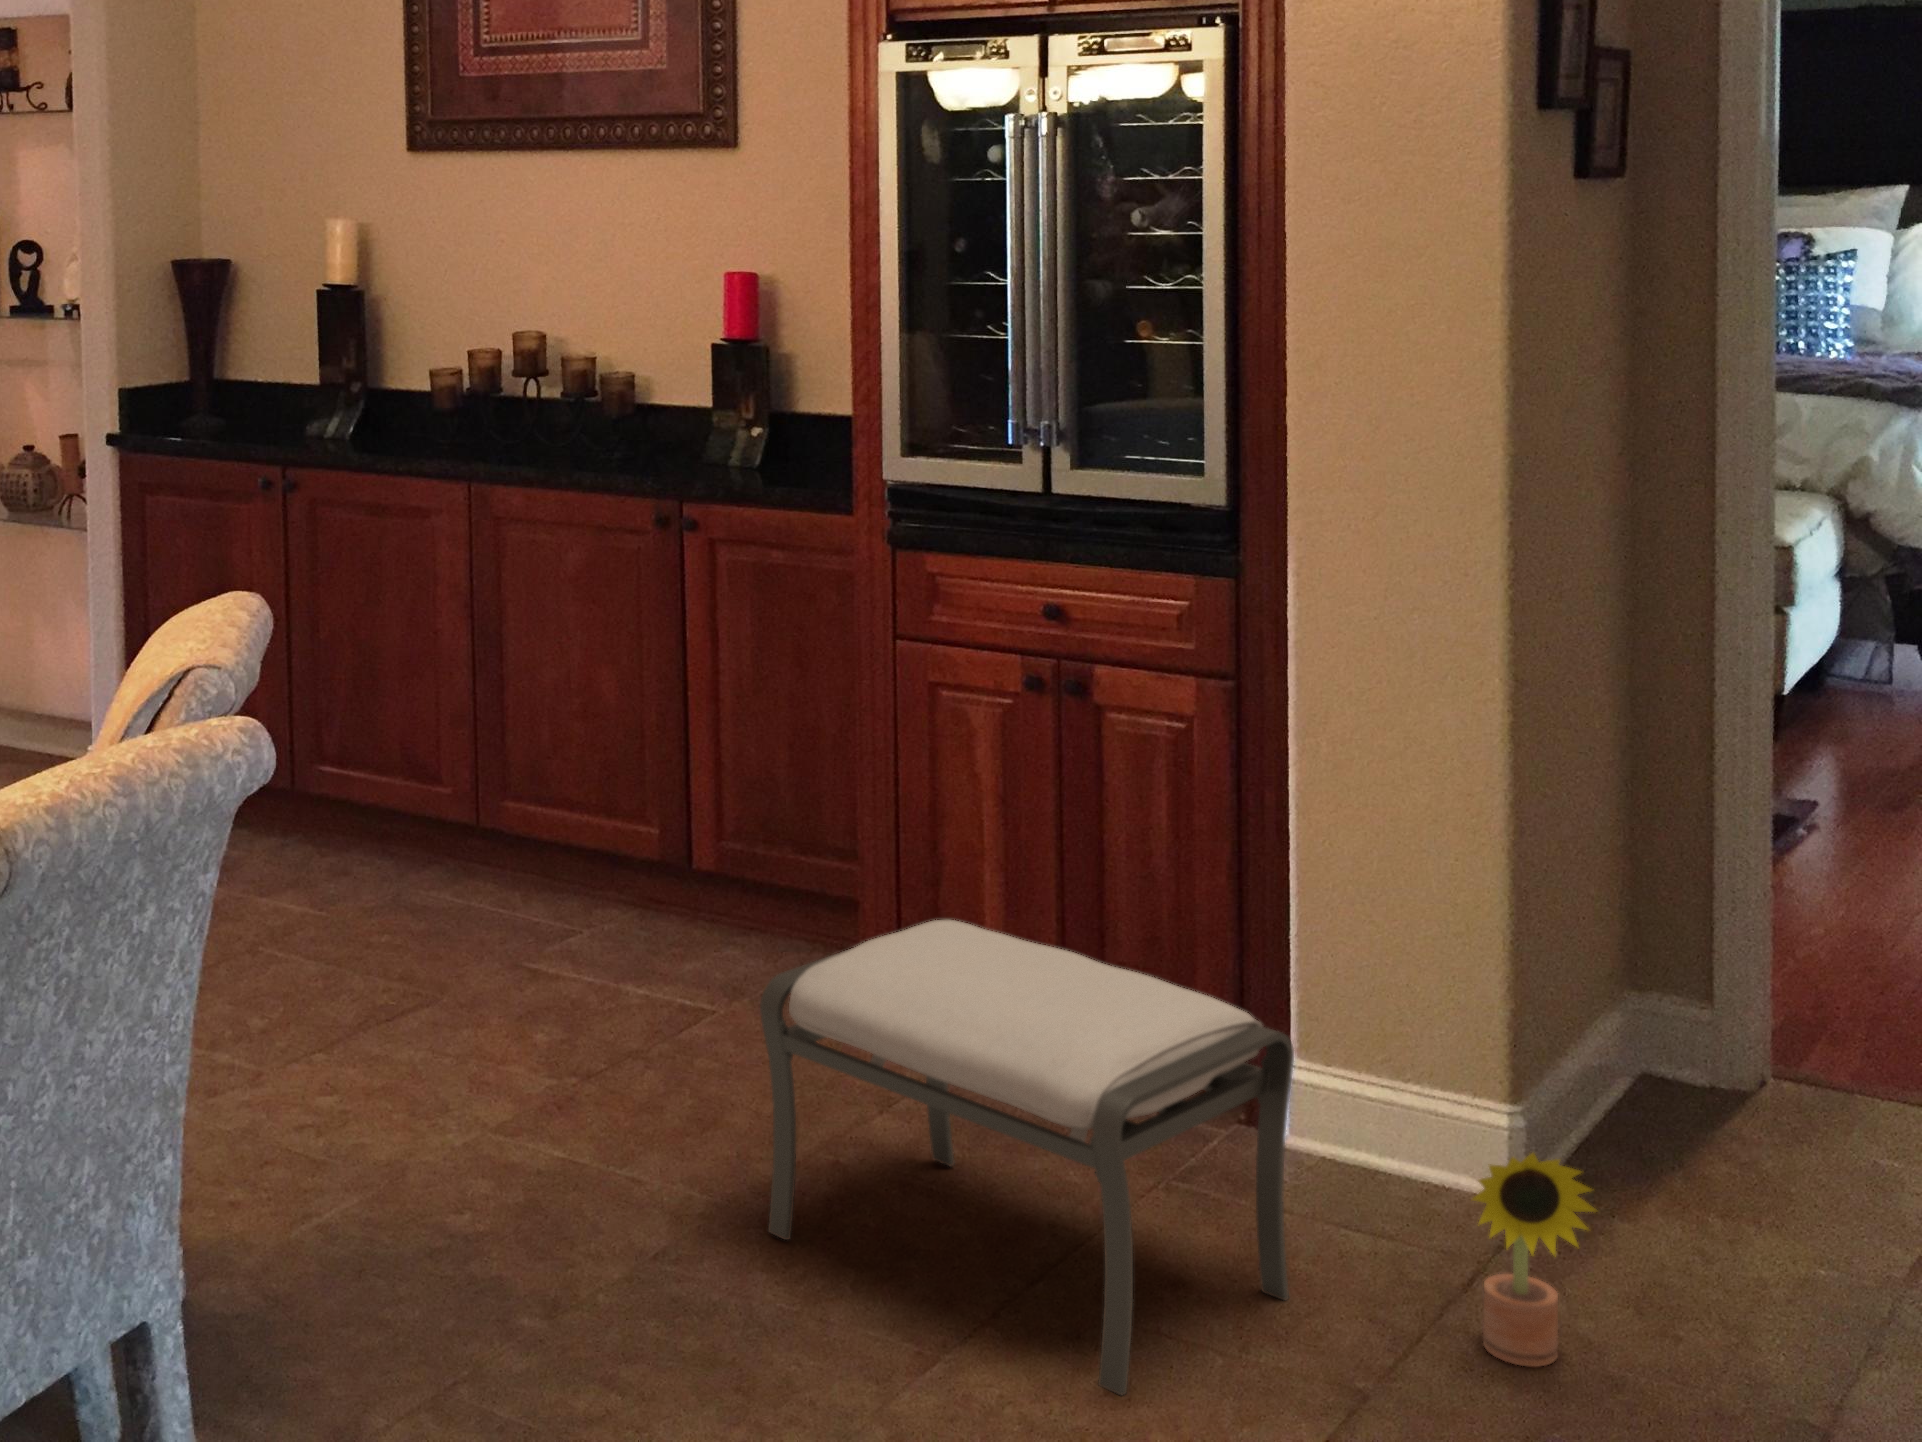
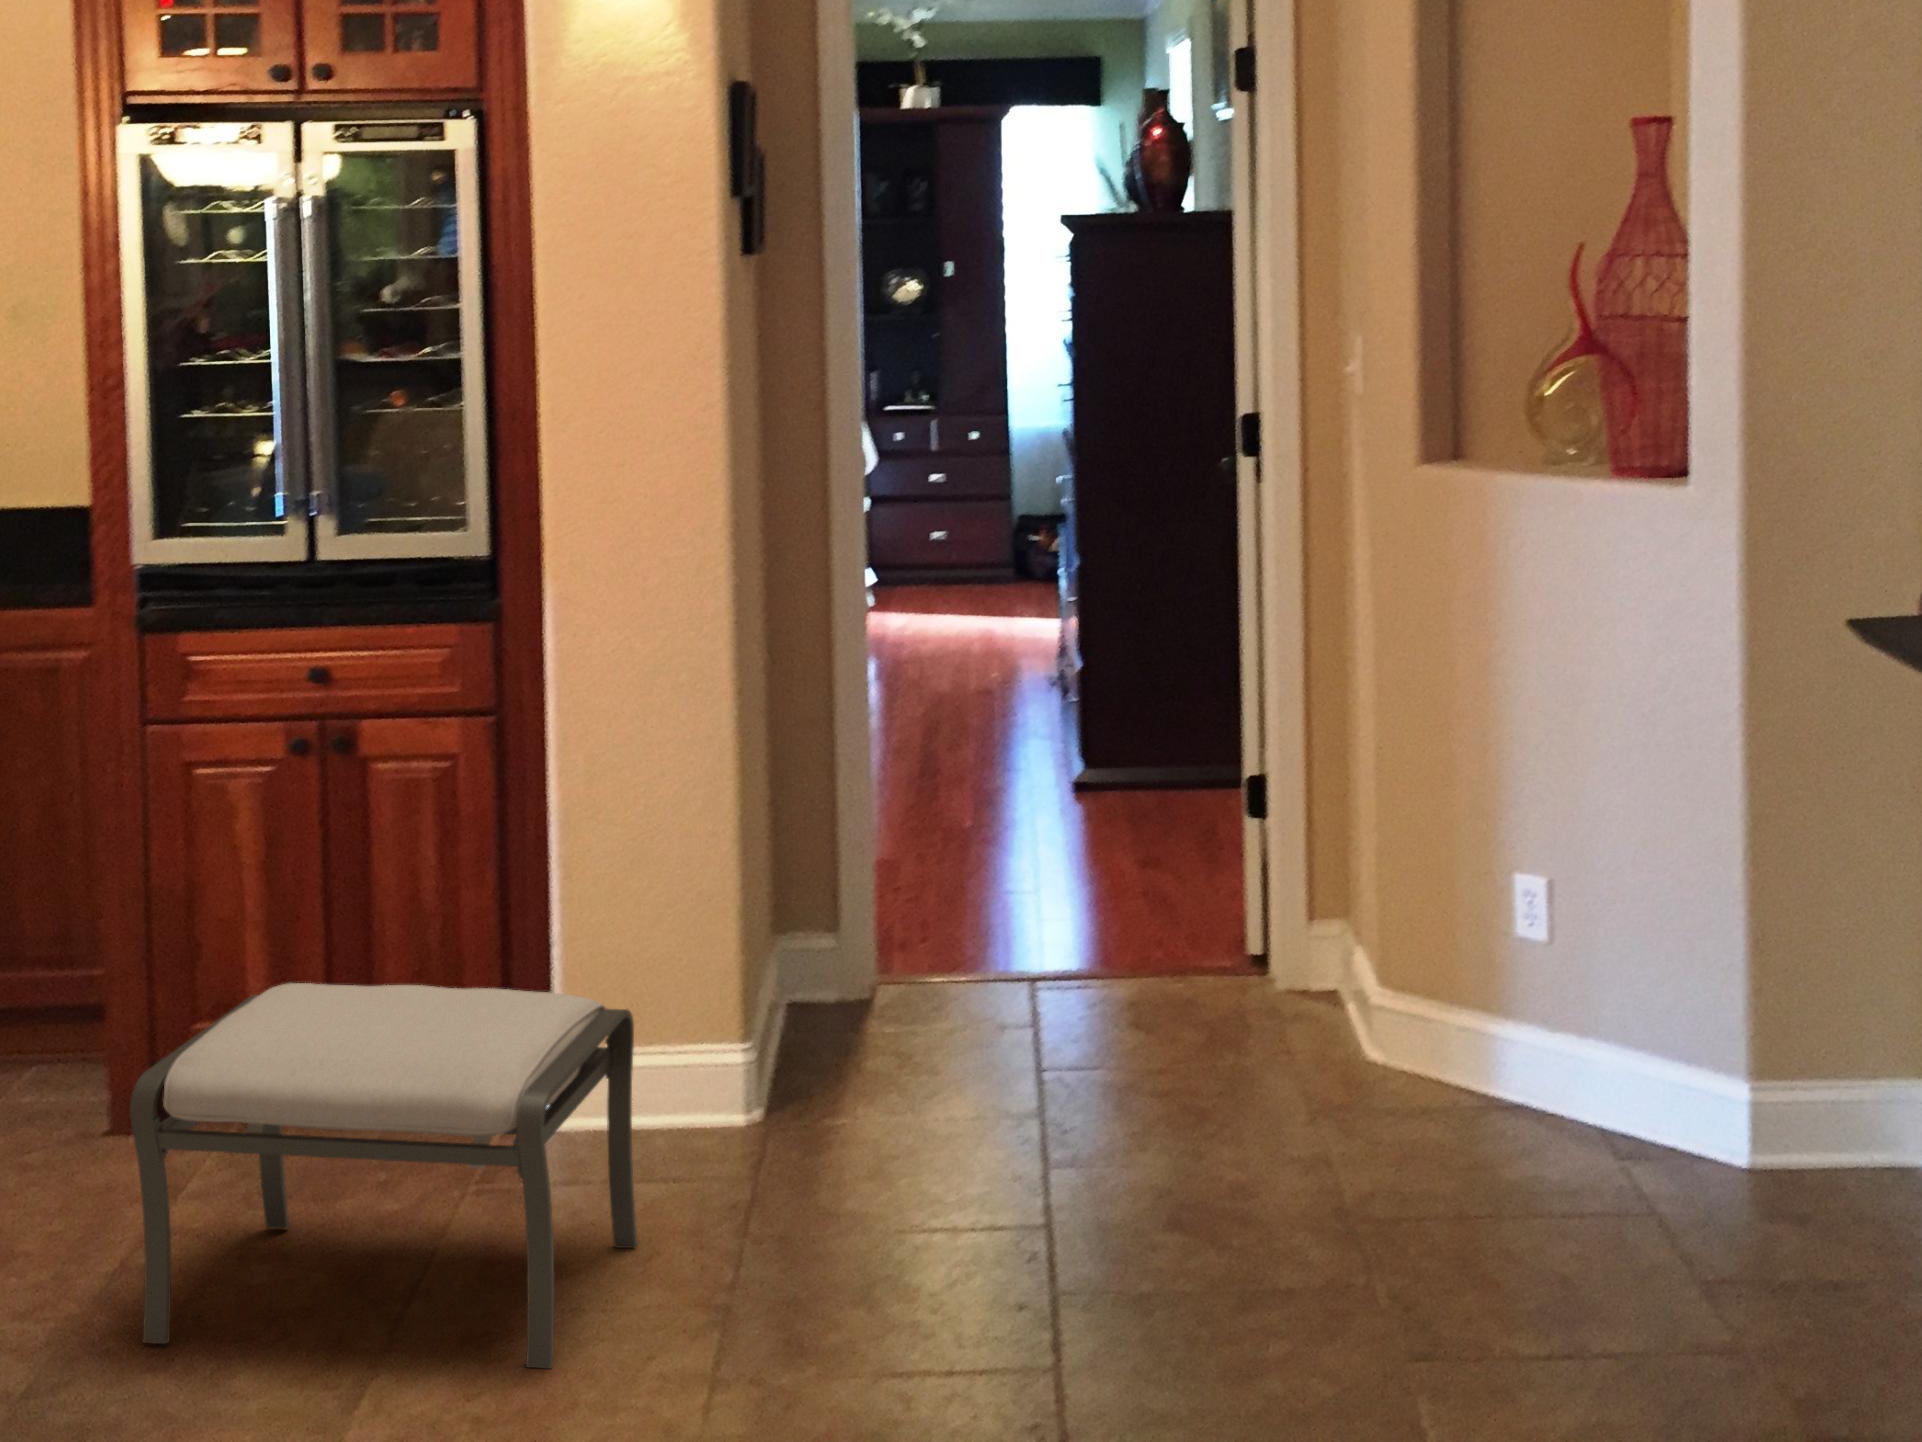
decorative plant: present [1473,1153,1596,1367] -> none [796,1054,889,1238]

